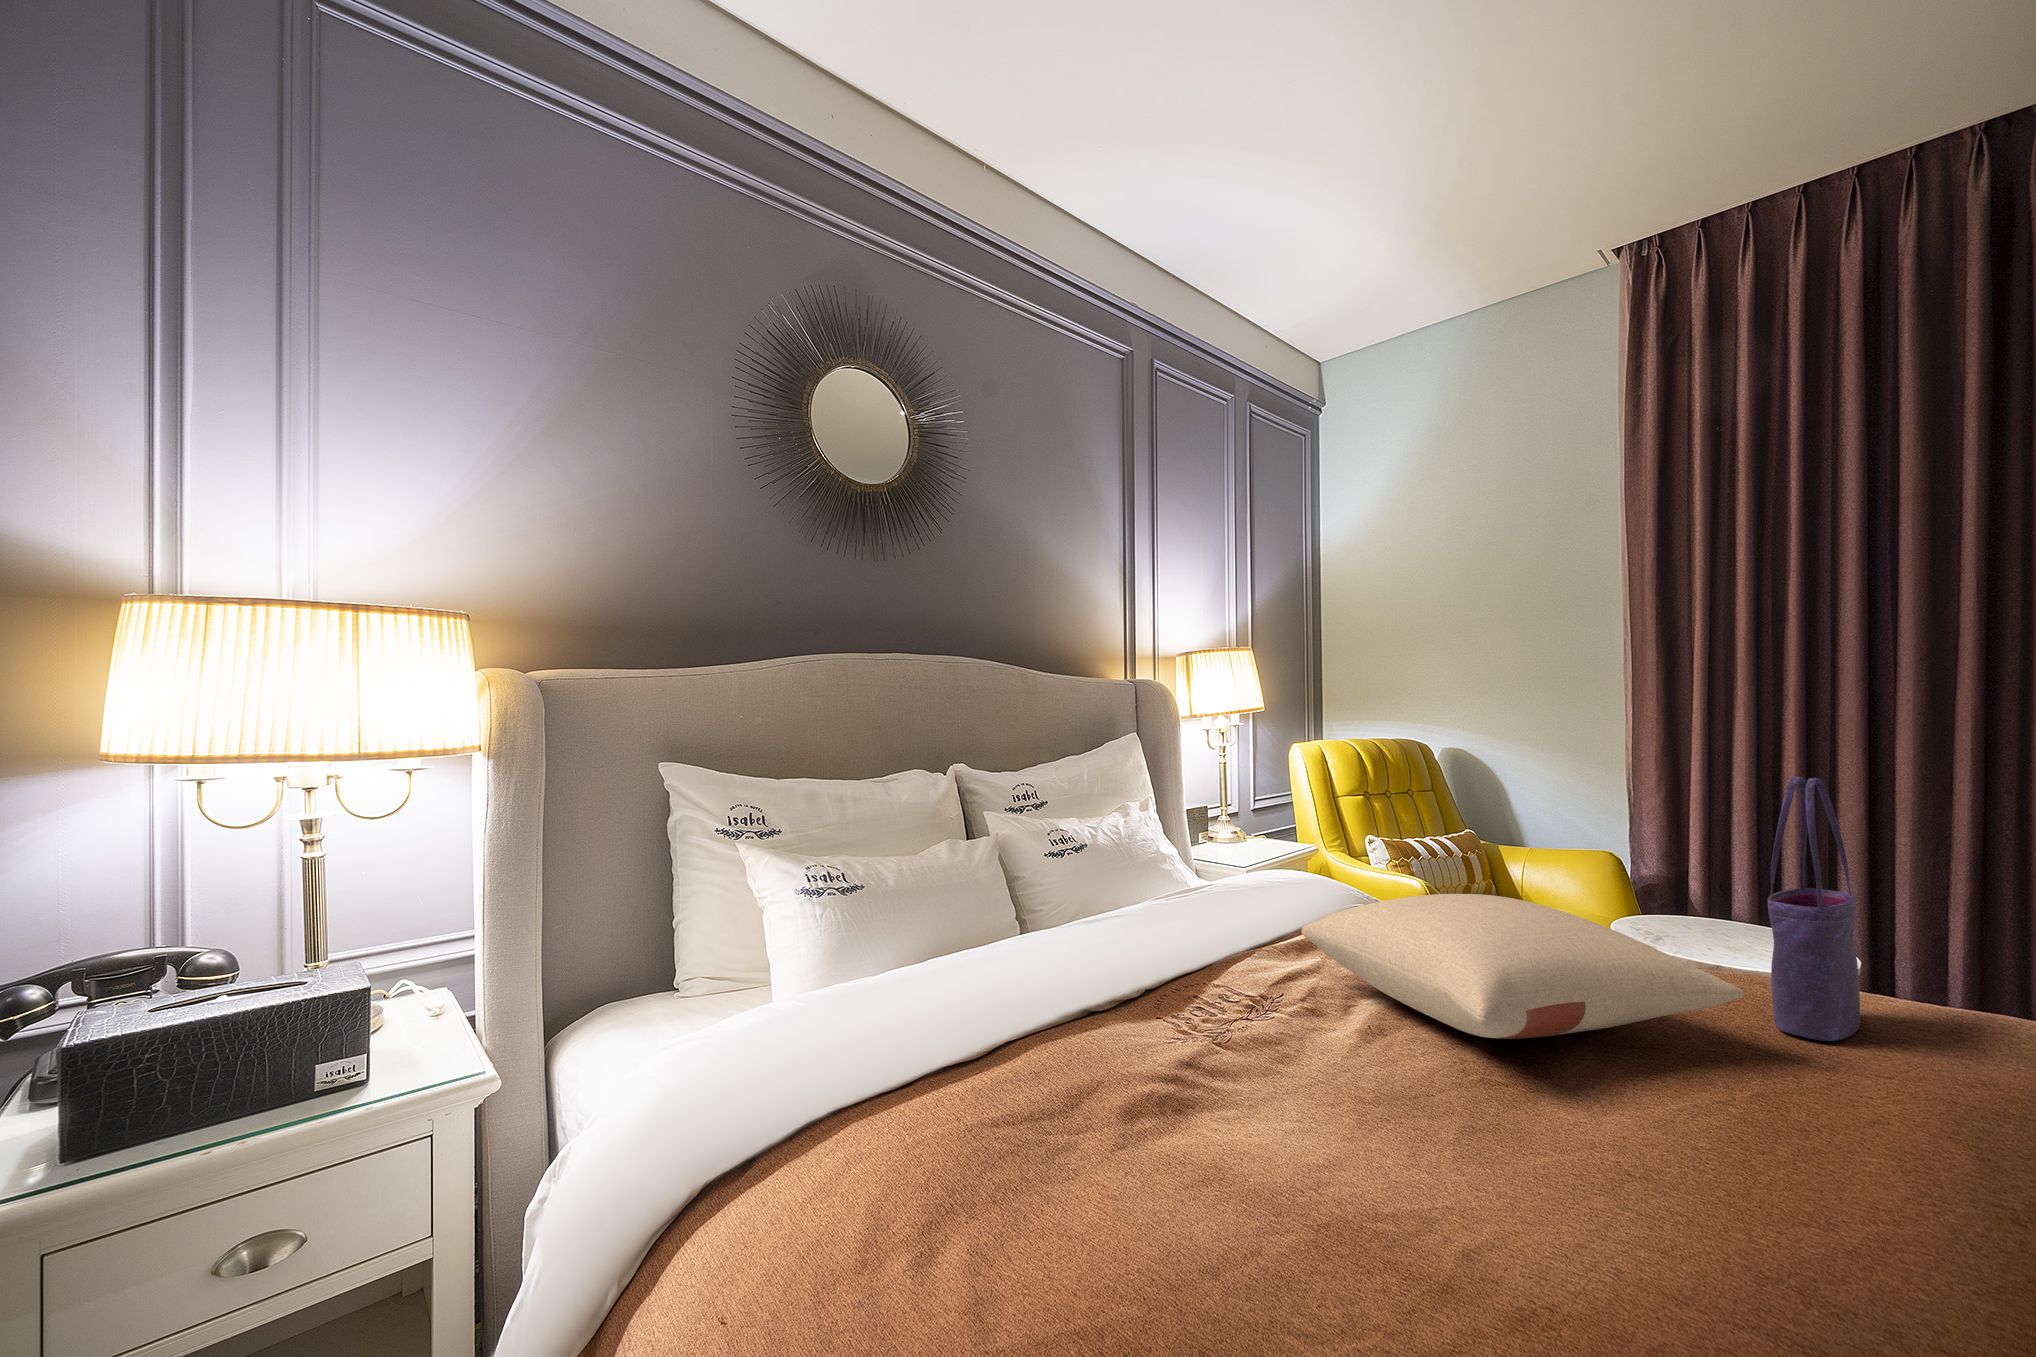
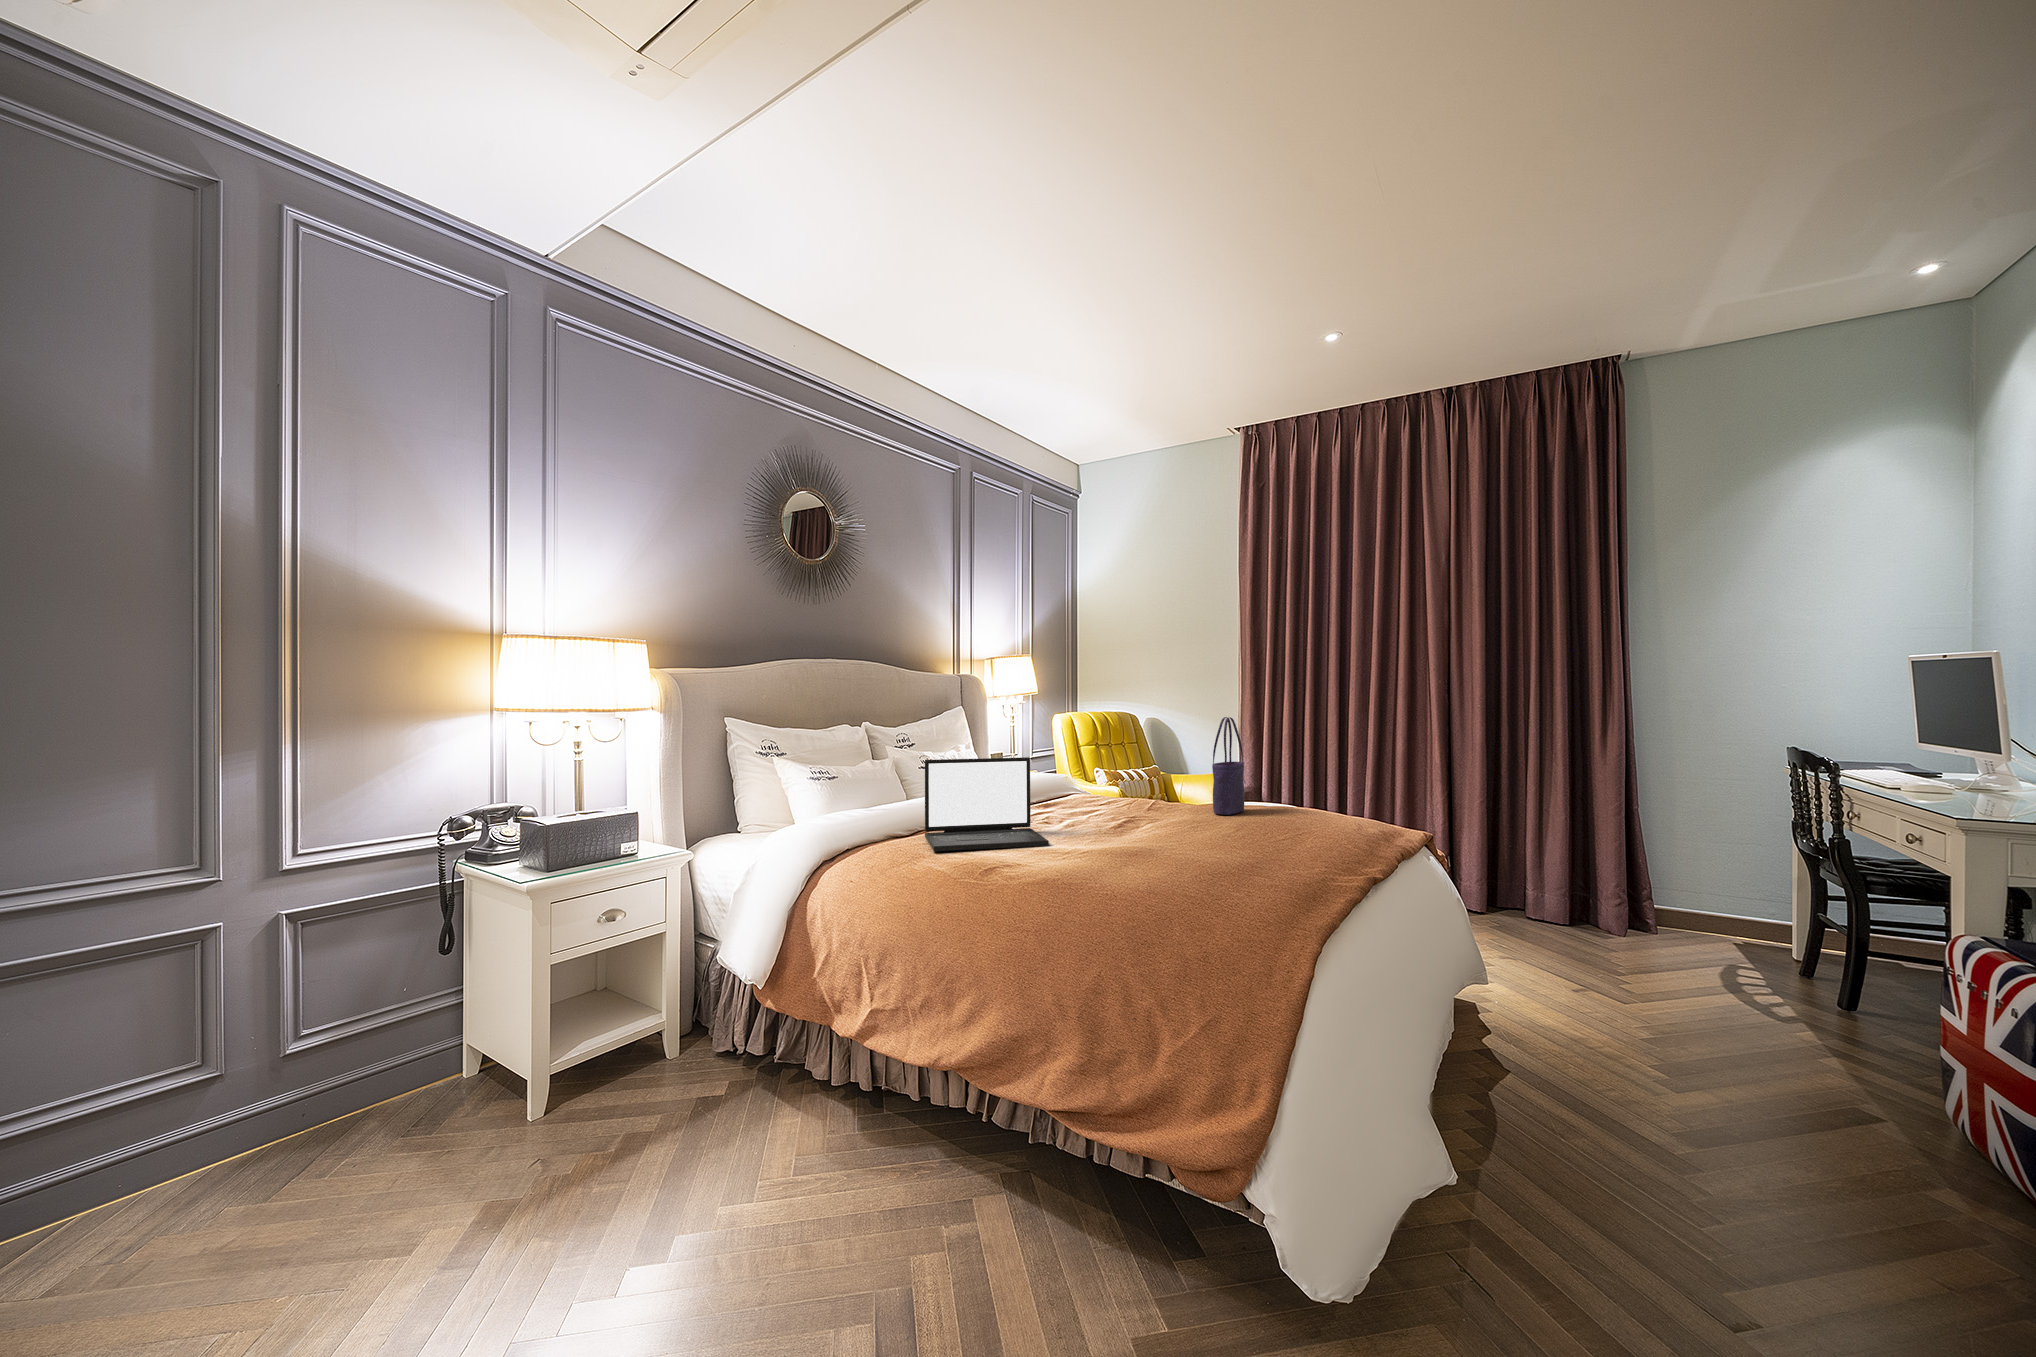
laptop: none [1011,881,1355,1174] -> present [925,757,1049,852]
pillow: present [1302,894,1744,1039] -> none [1043,769,1195,818]

